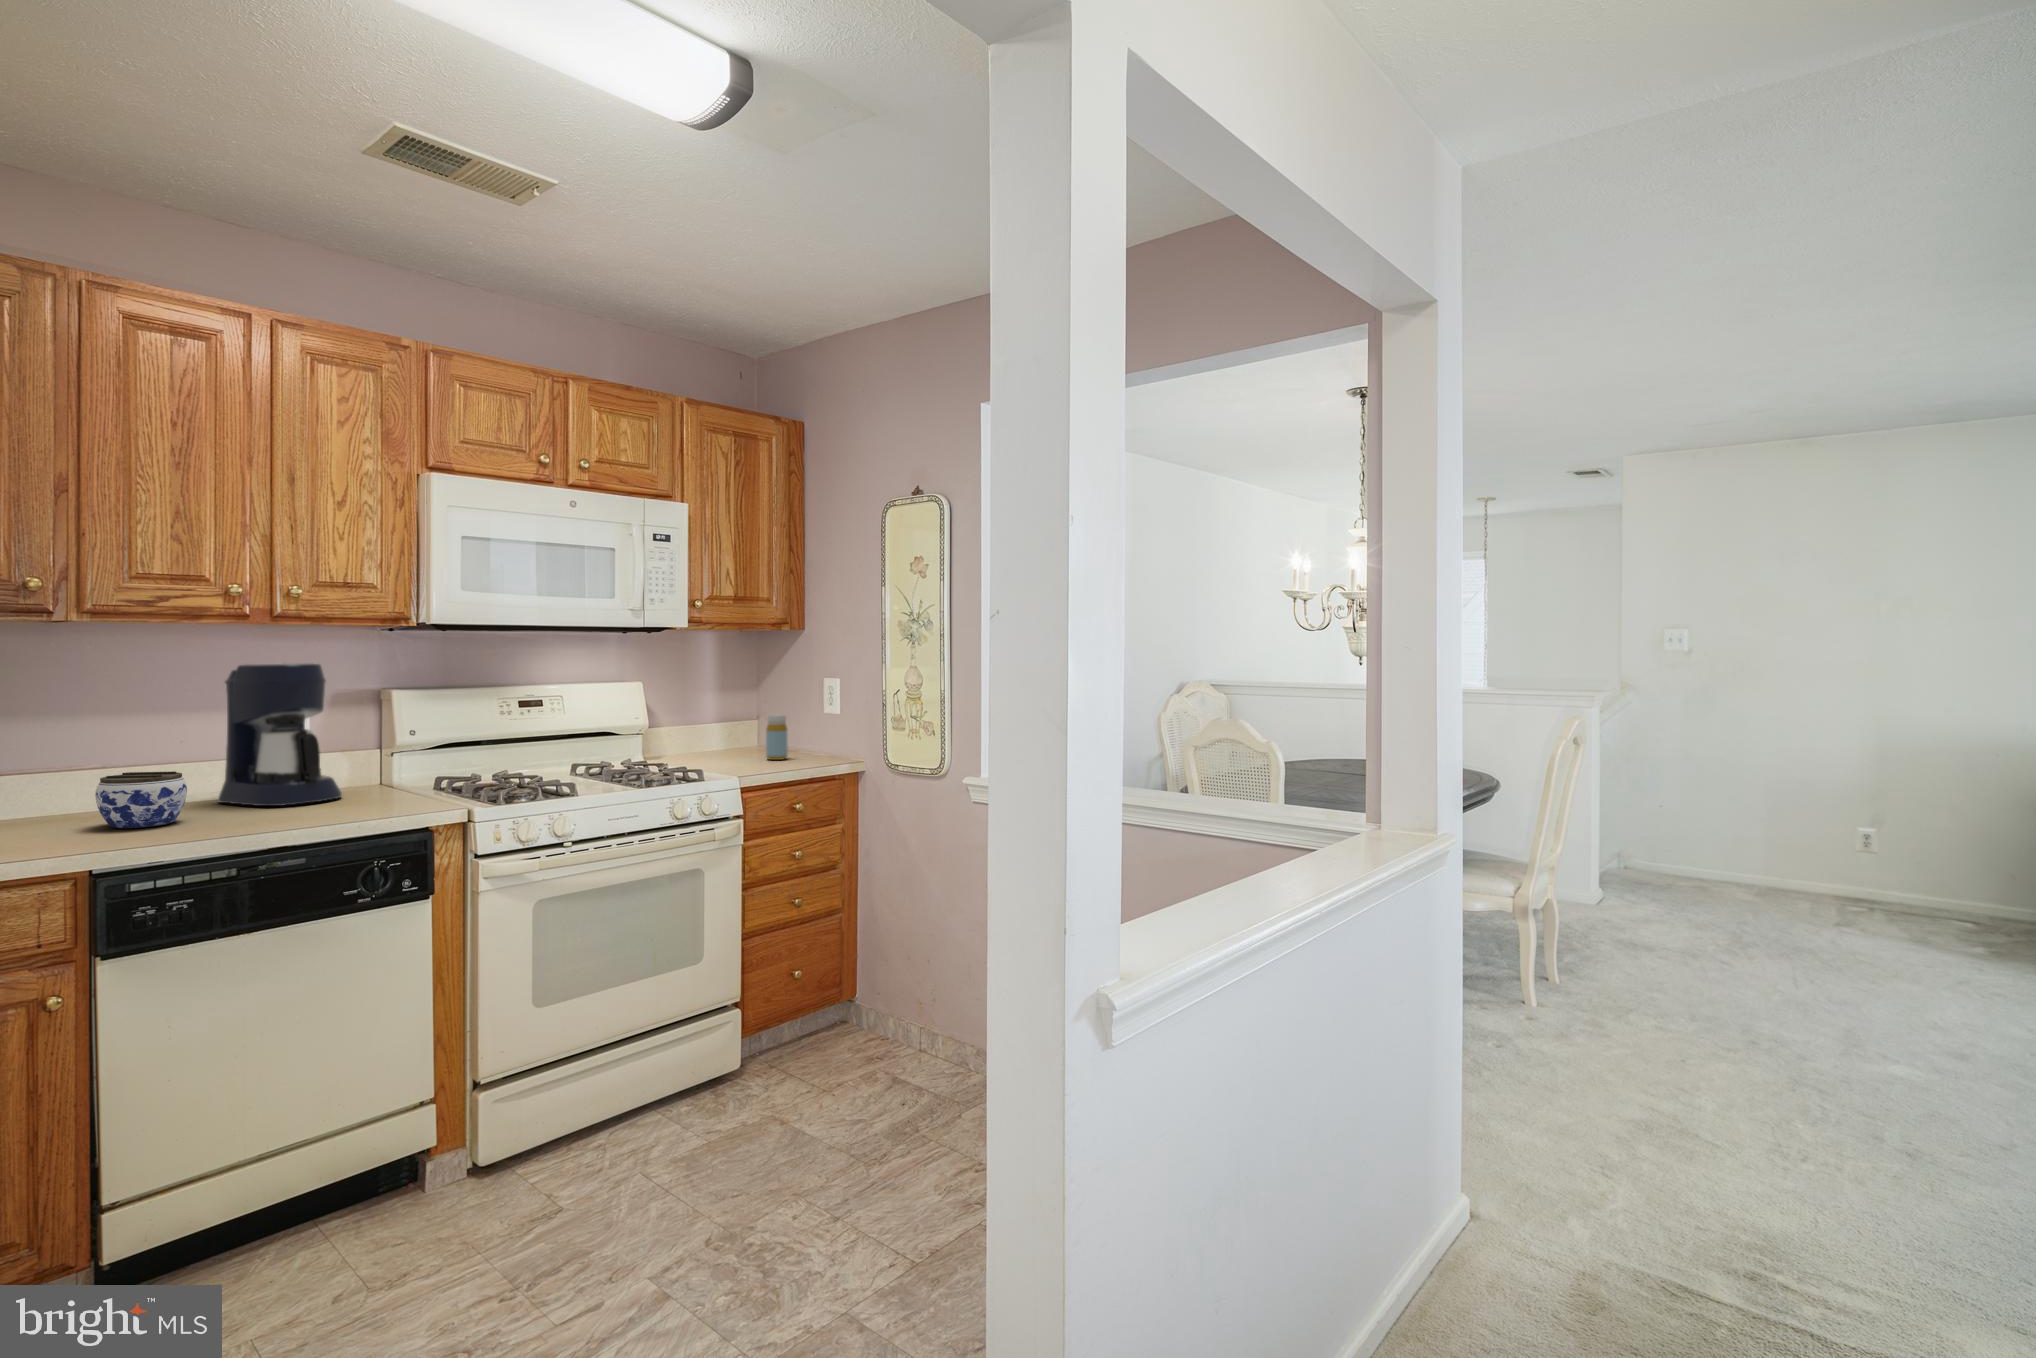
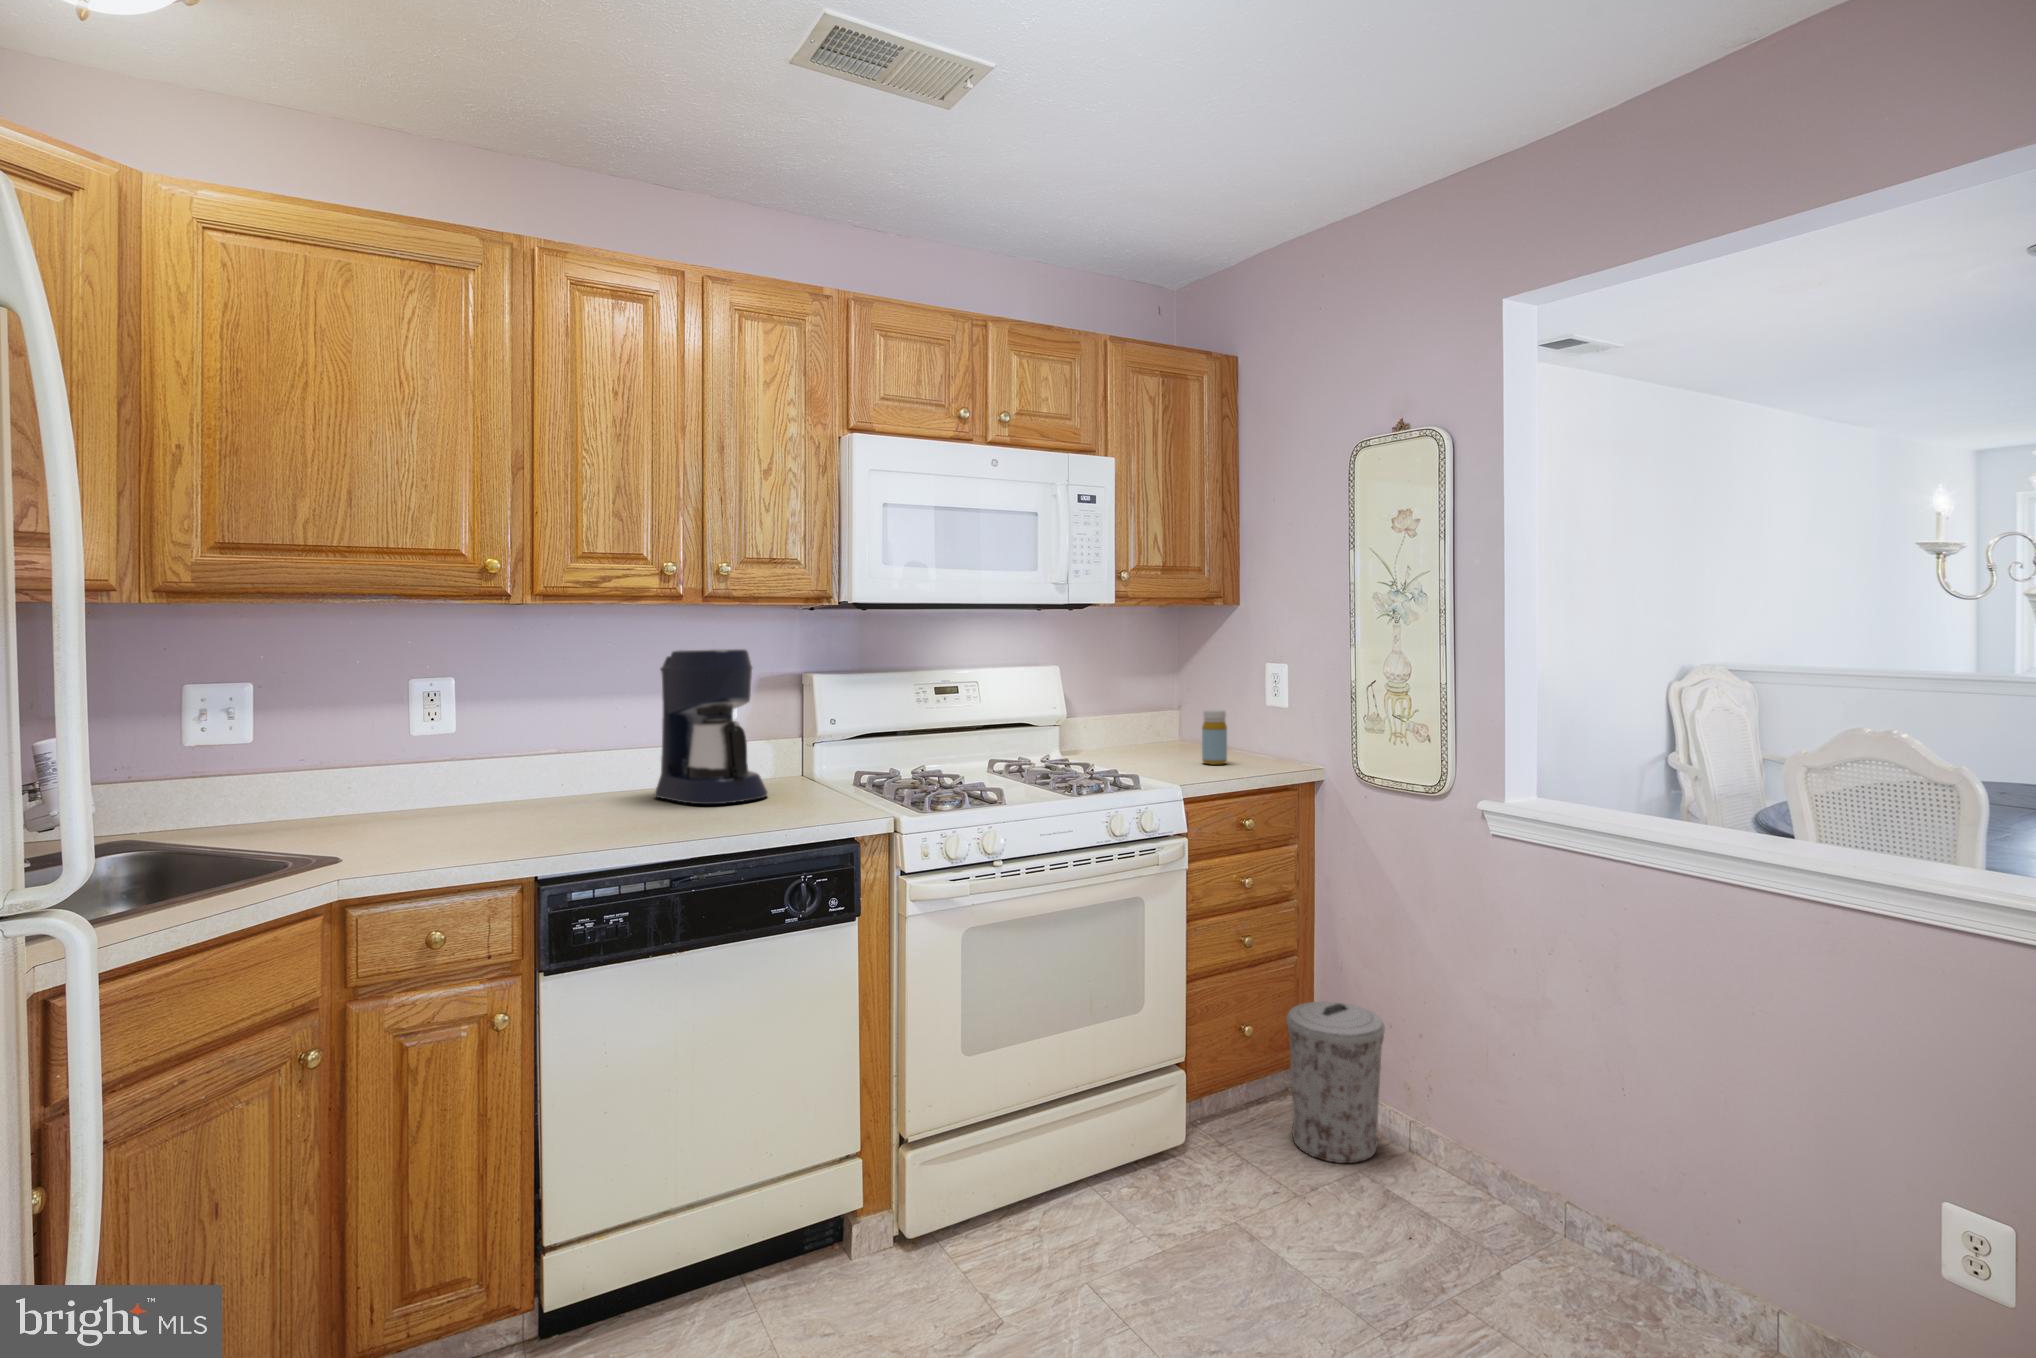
jar: present [95,771,187,828] -> none [545,765,625,826]
trash can: none [828,945,904,1070] -> present [1286,1002,1385,1163]

